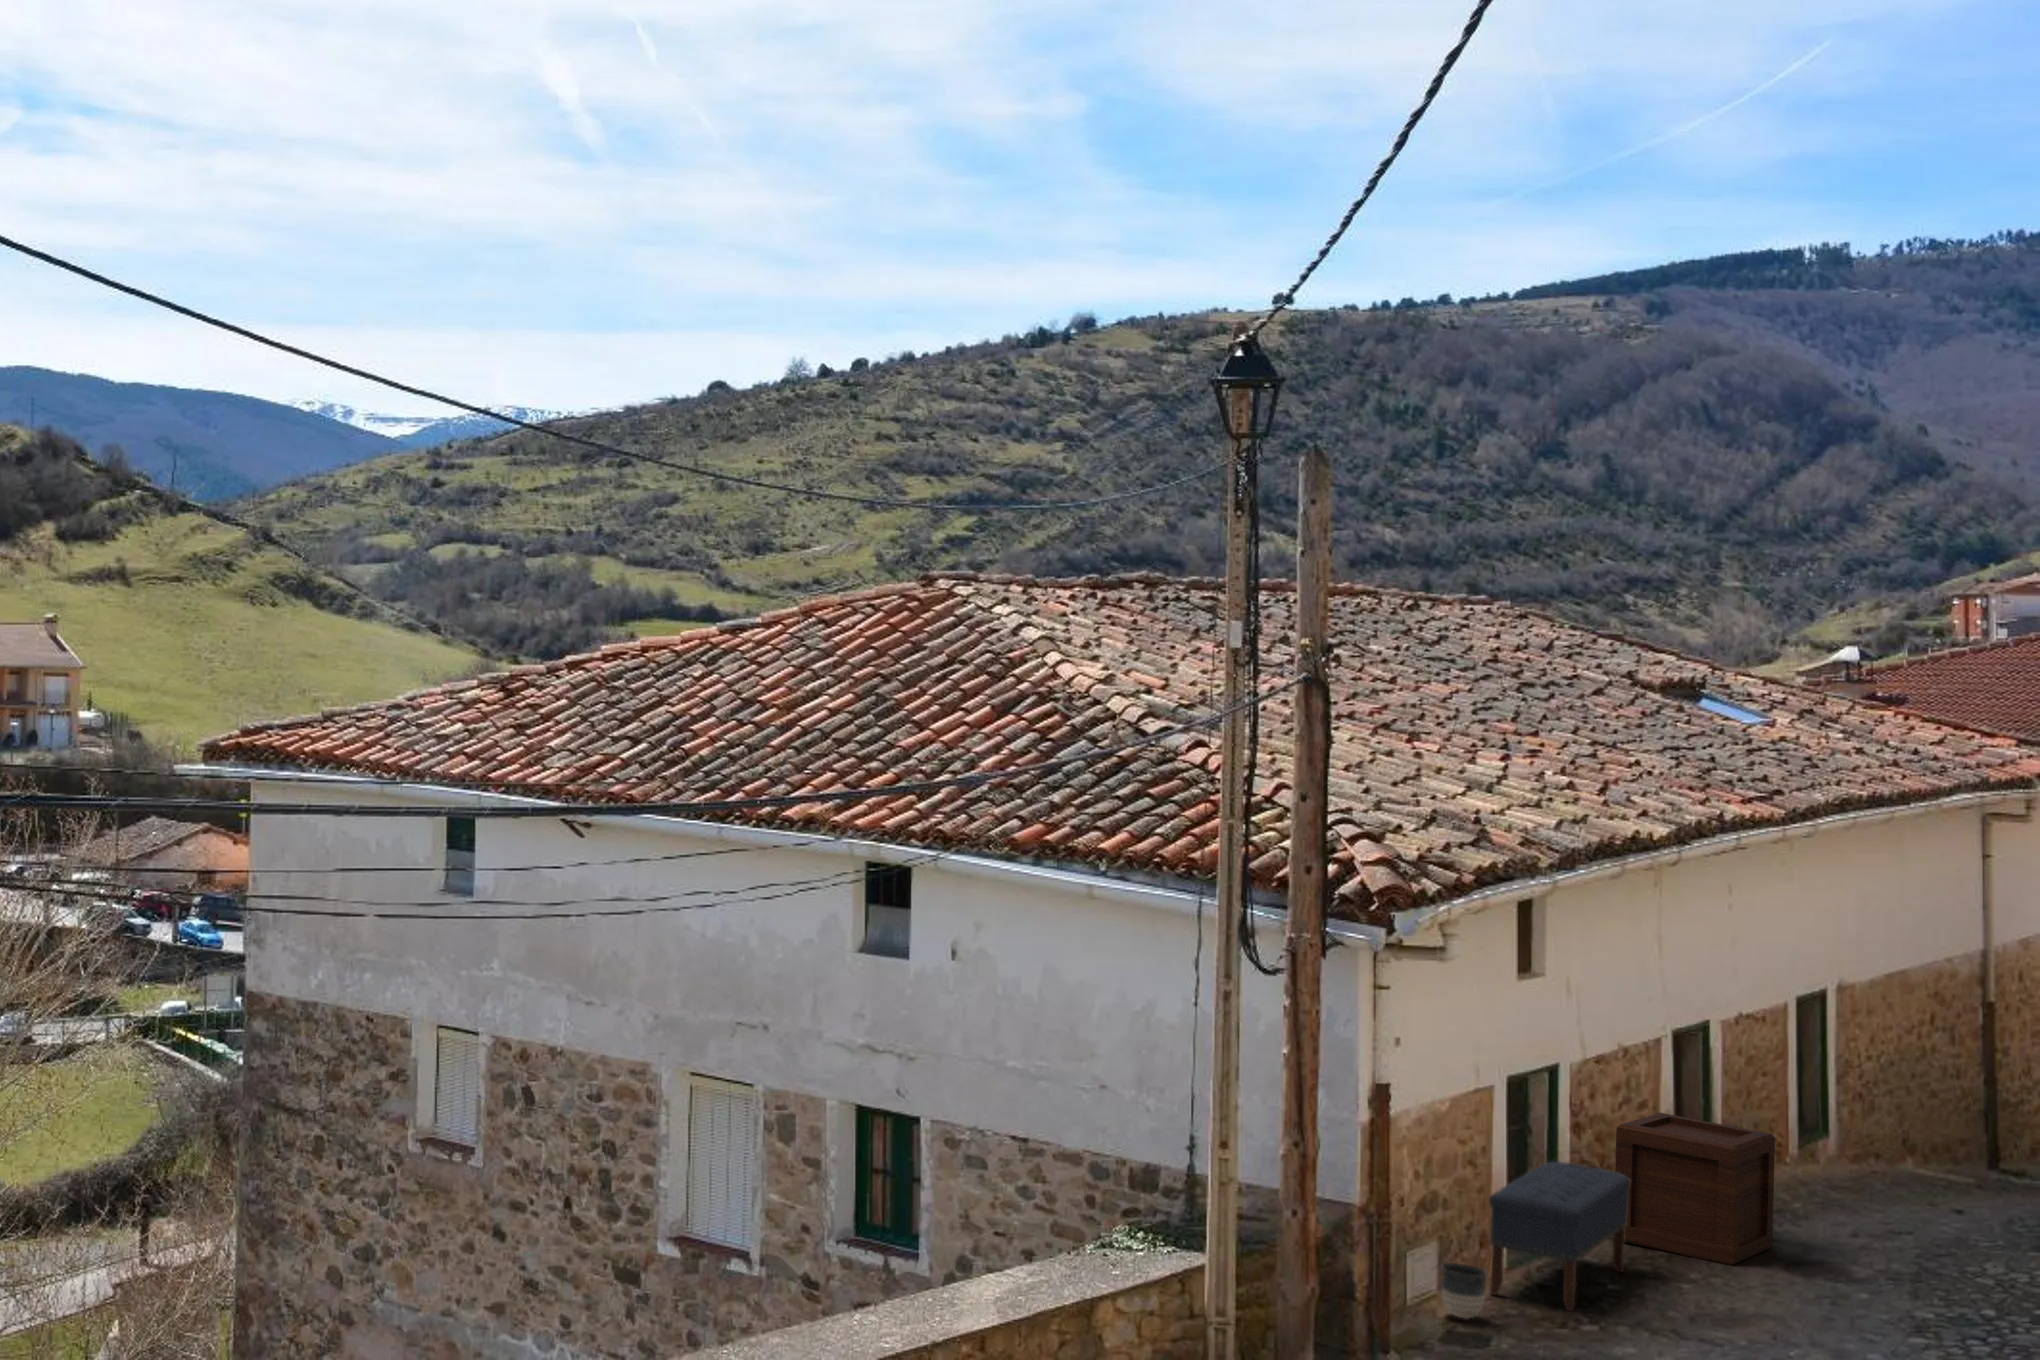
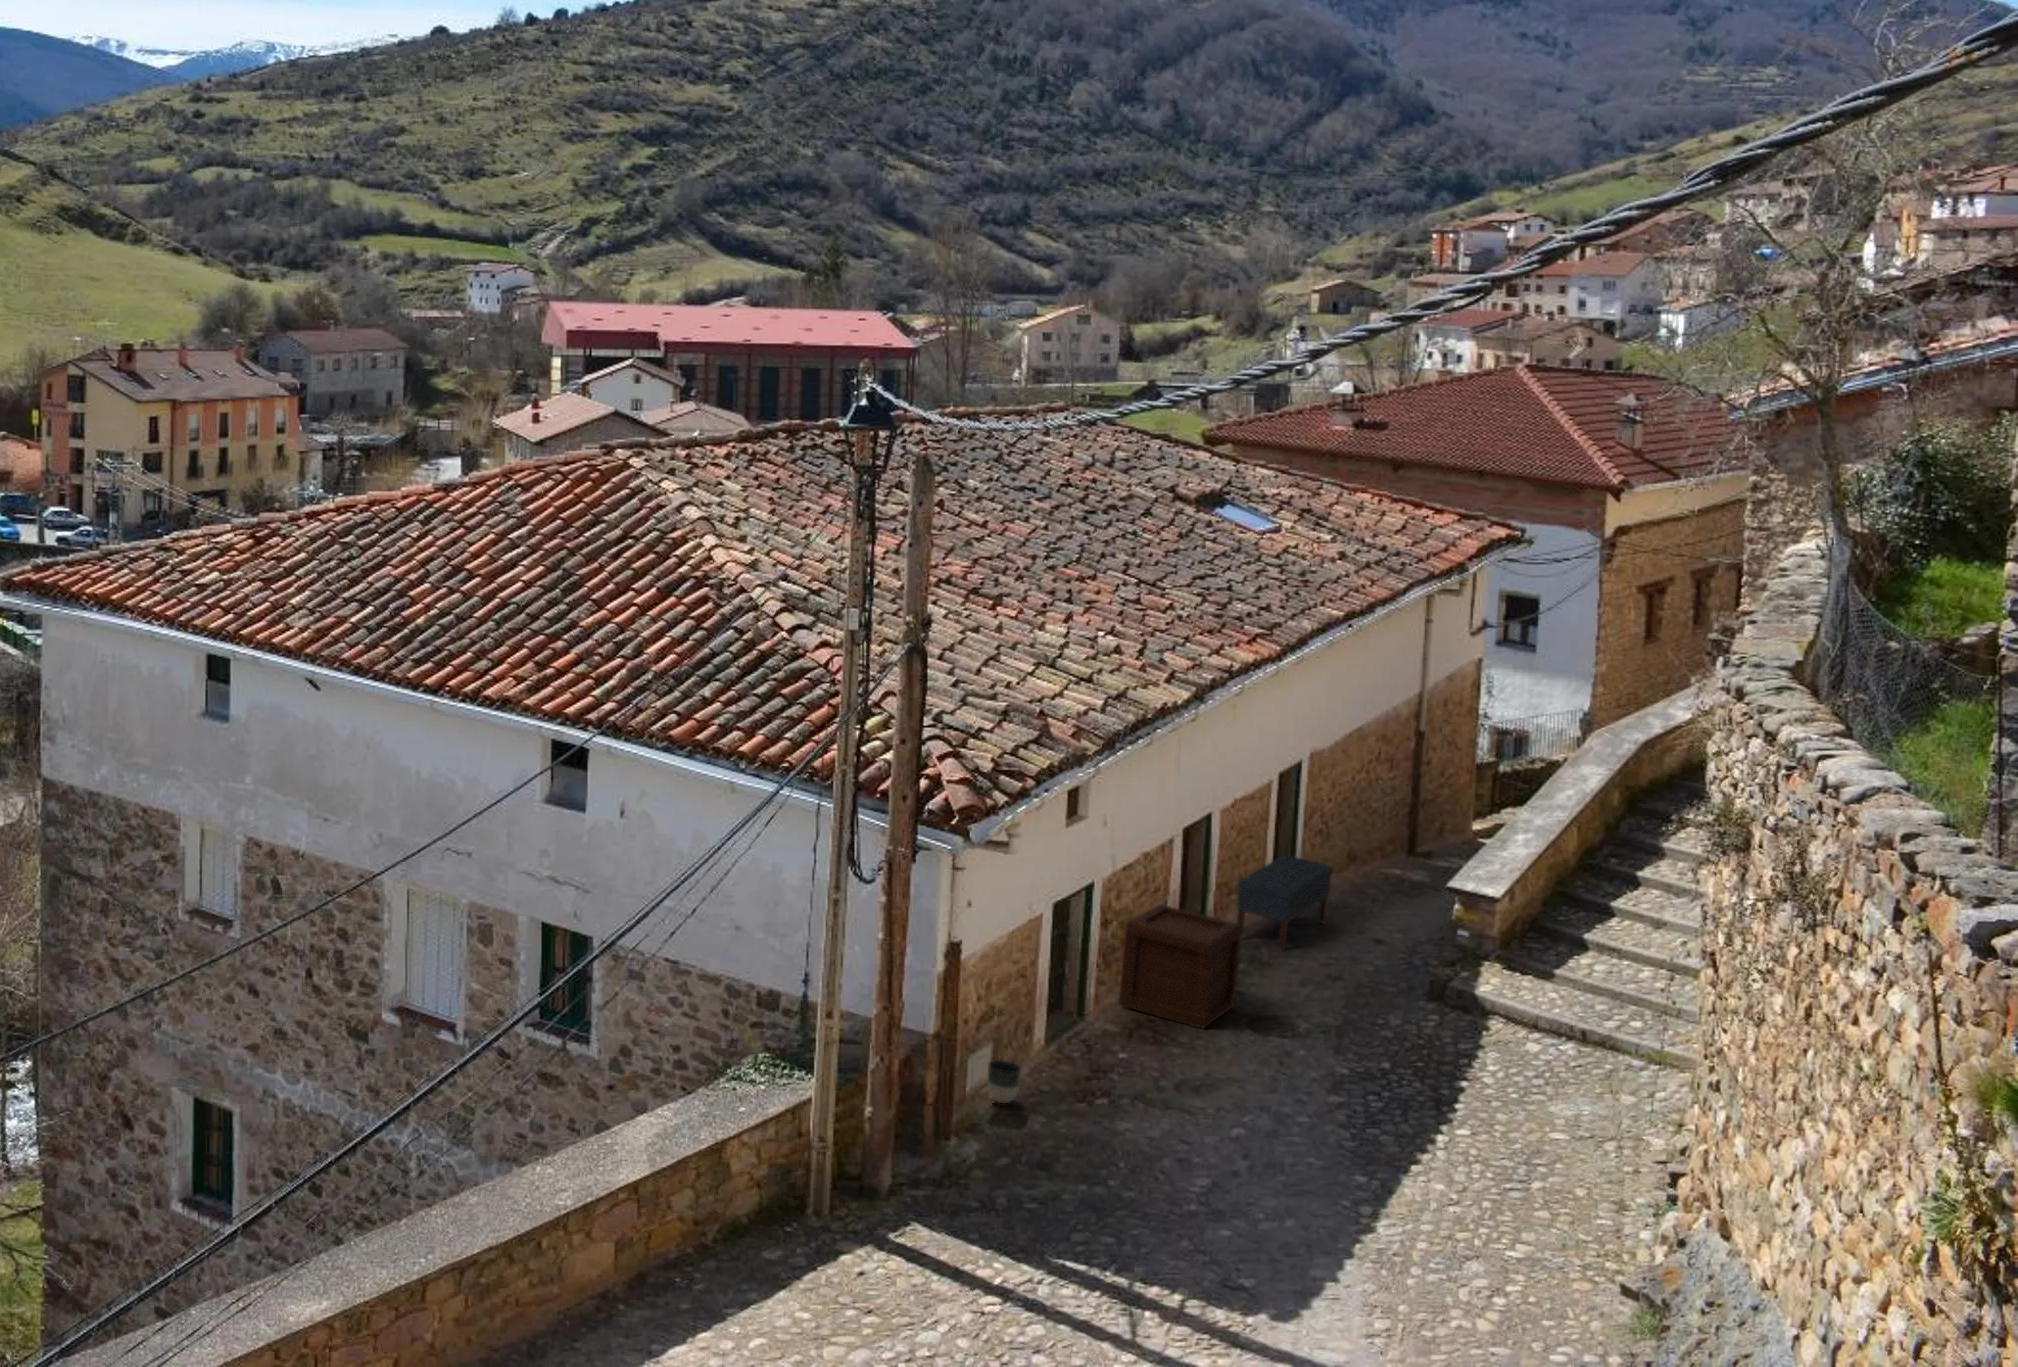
bench: present [1489,1162,1630,1311] -> present [1237,856,1333,951]

